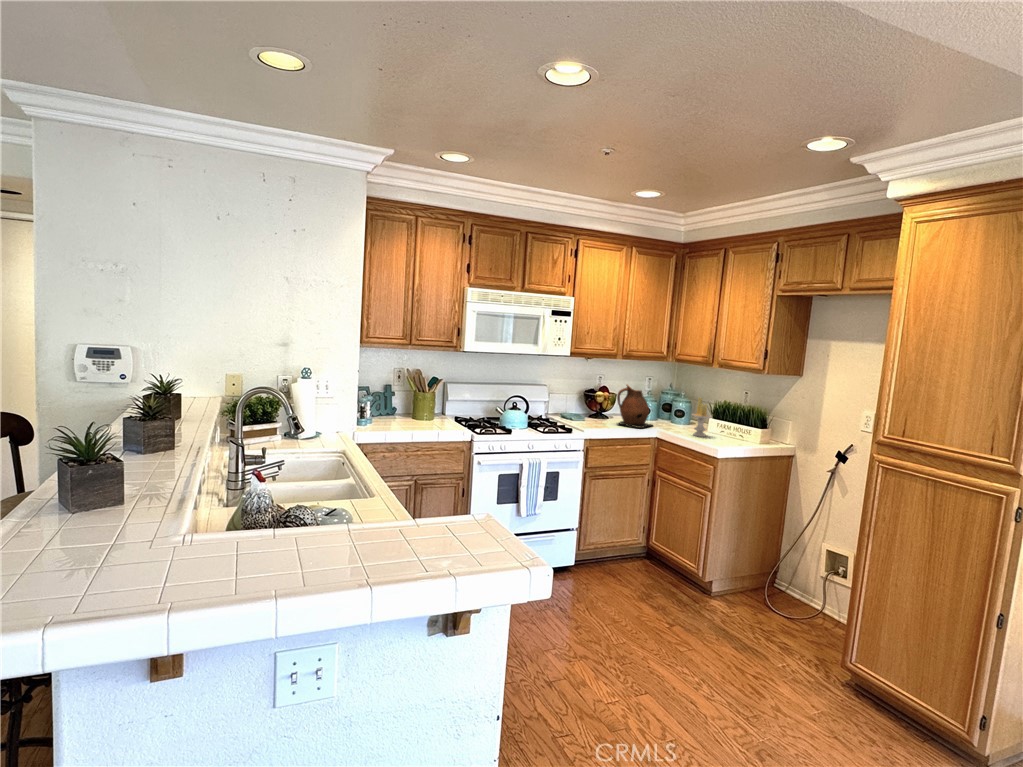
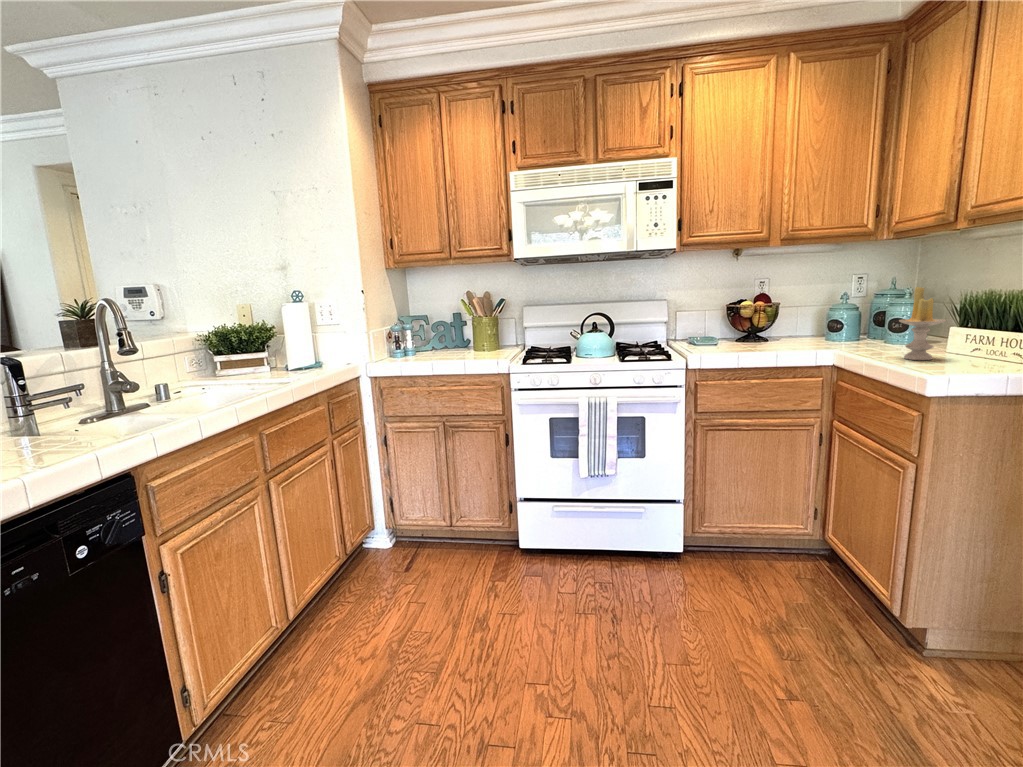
ceramic pitcher: present [617,385,653,428] -> none [767,283,838,351]

